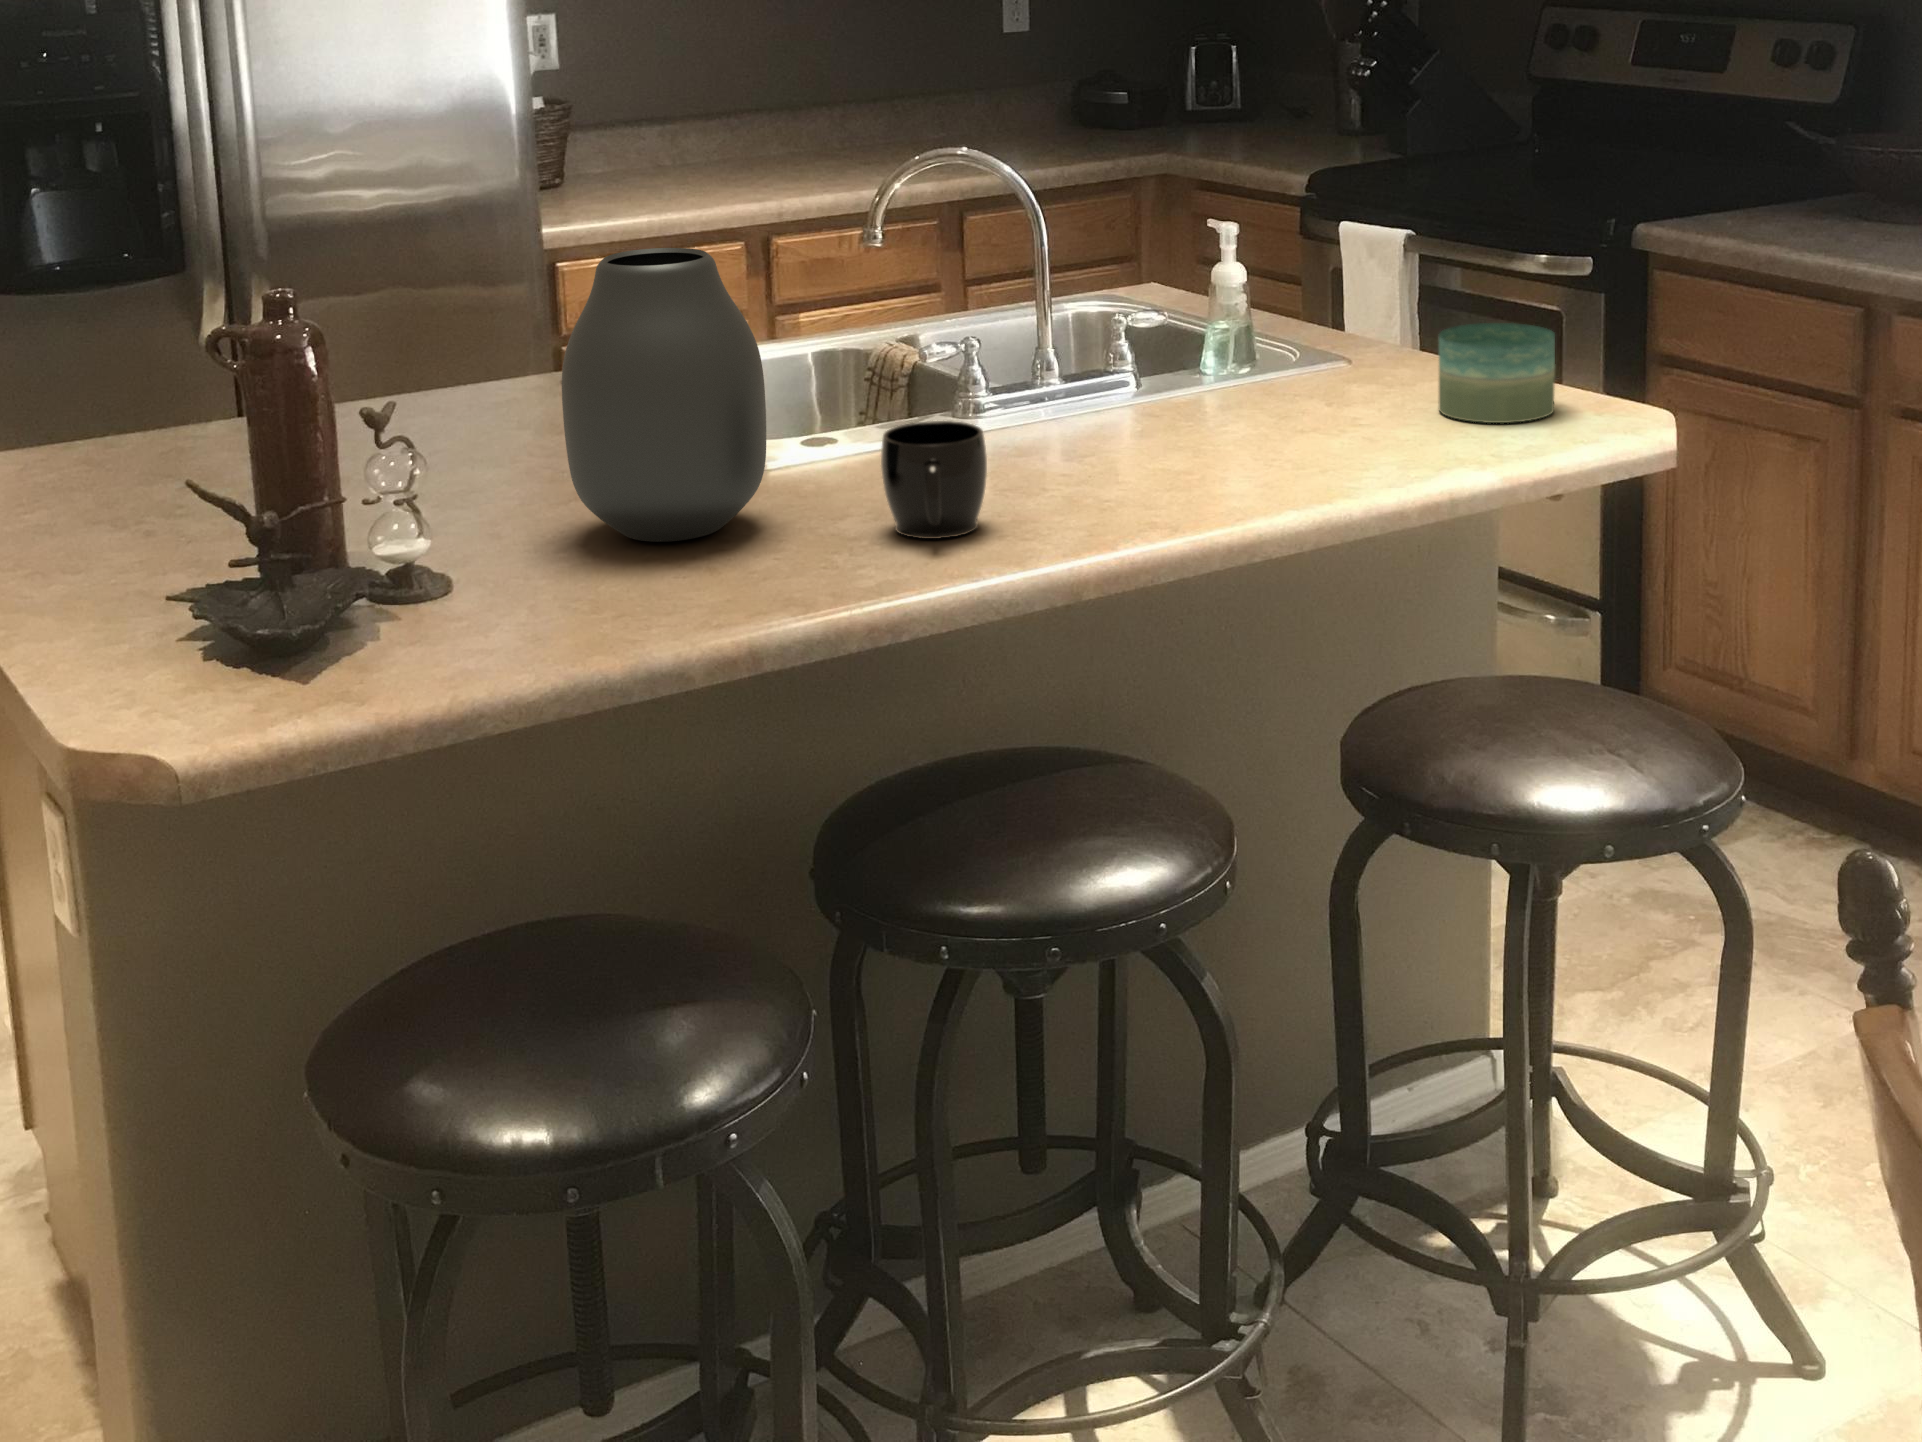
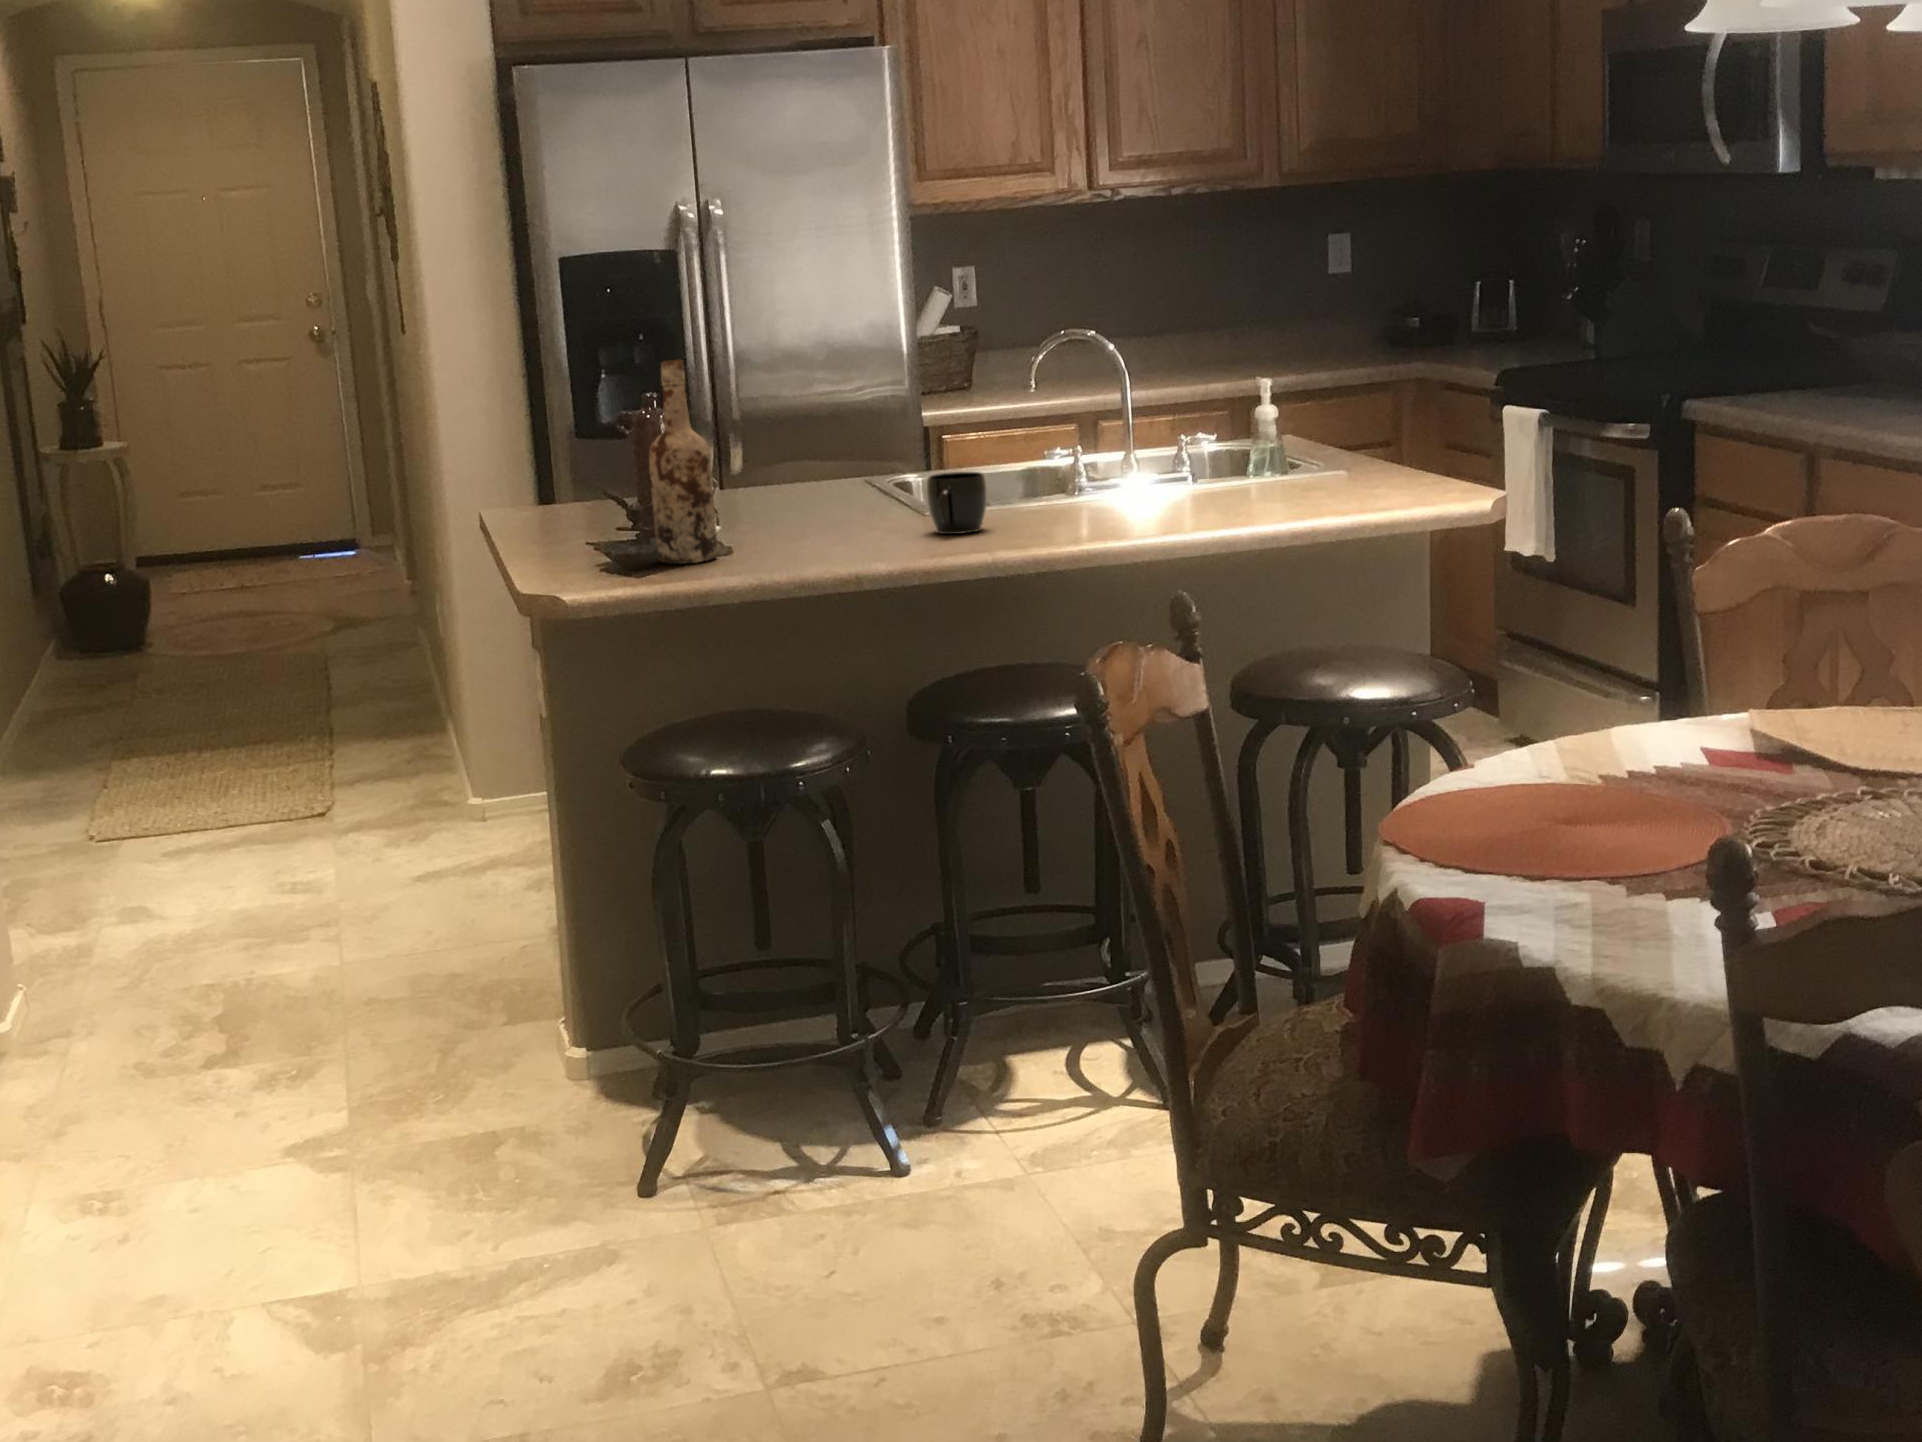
vase: present [562,248,766,542] -> none [763,372,875,533]
wine bottle: none [399,250,534,648] -> present [649,359,717,564]
candle: present [1439,323,1555,423] -> none [1323,436,1399,495]

